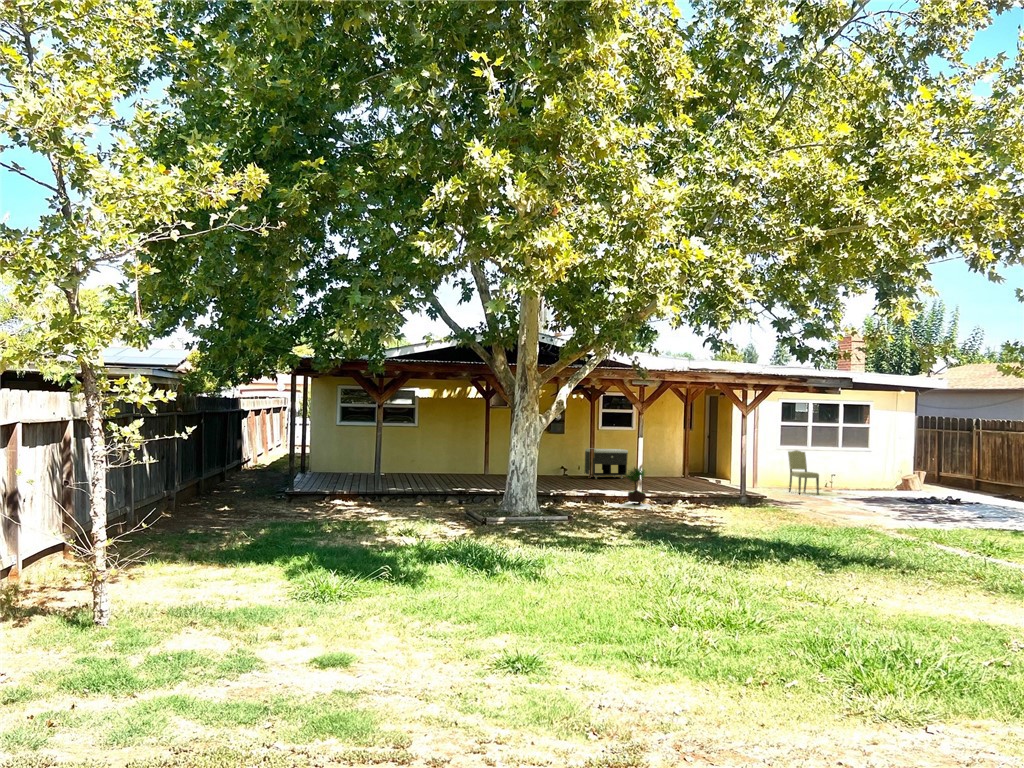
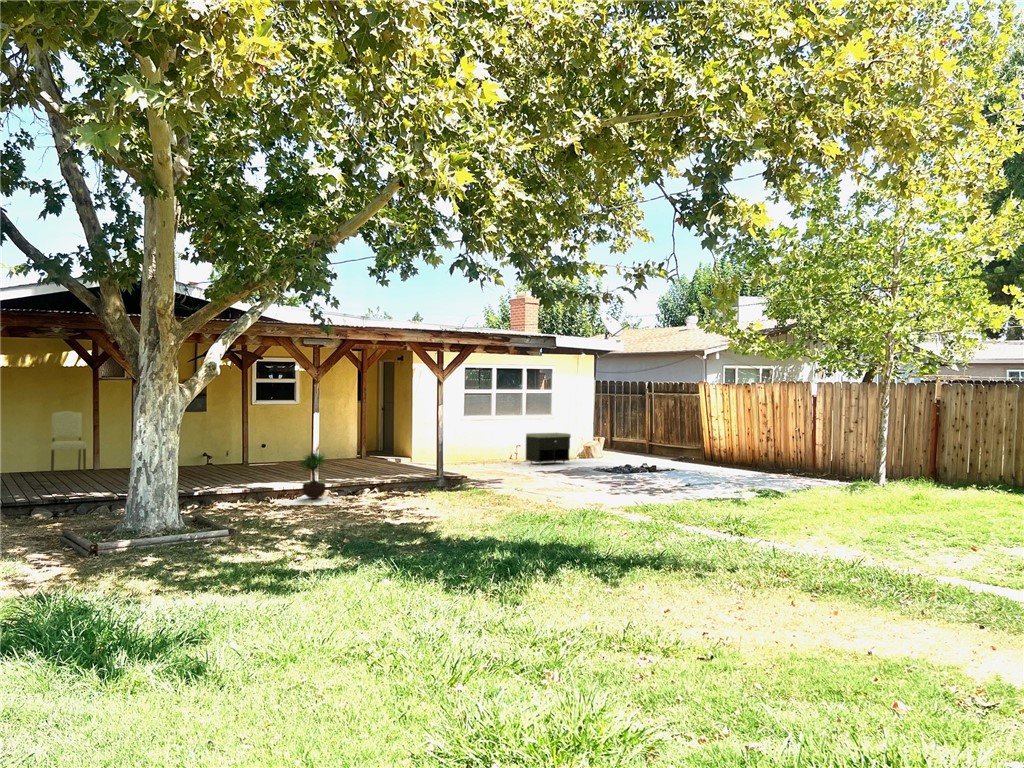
storage bench: present [585,449,628,479] -> present [526,433,571,465]
chair: present [788,450,819,495] -> present [51,411,87,474]

